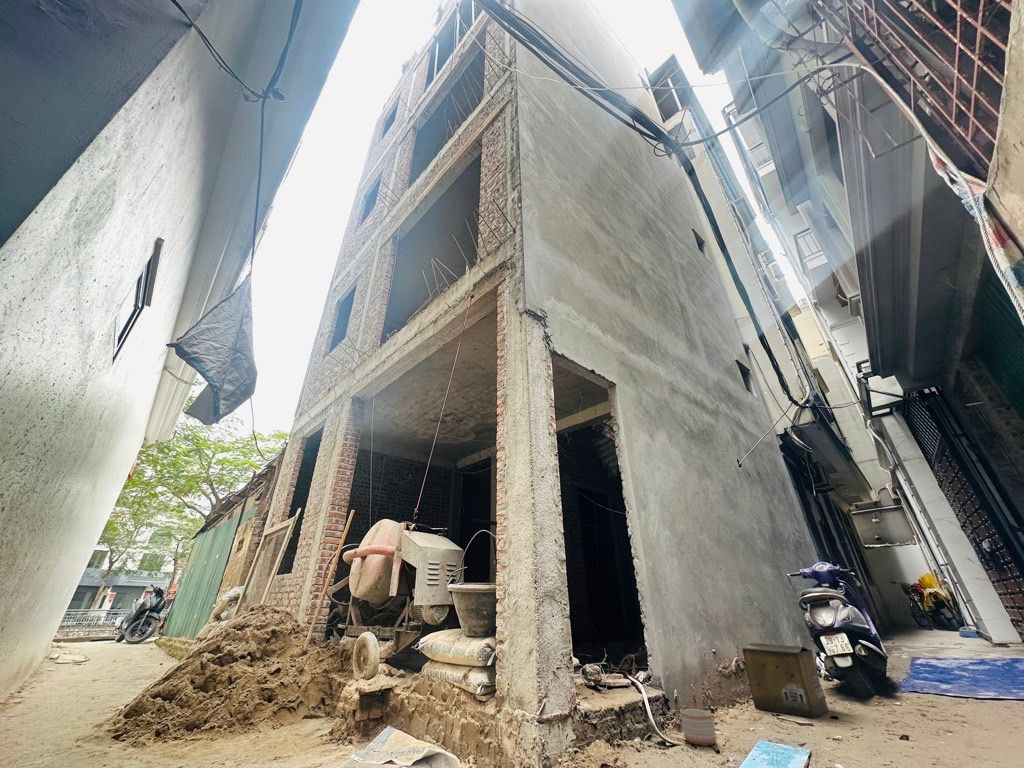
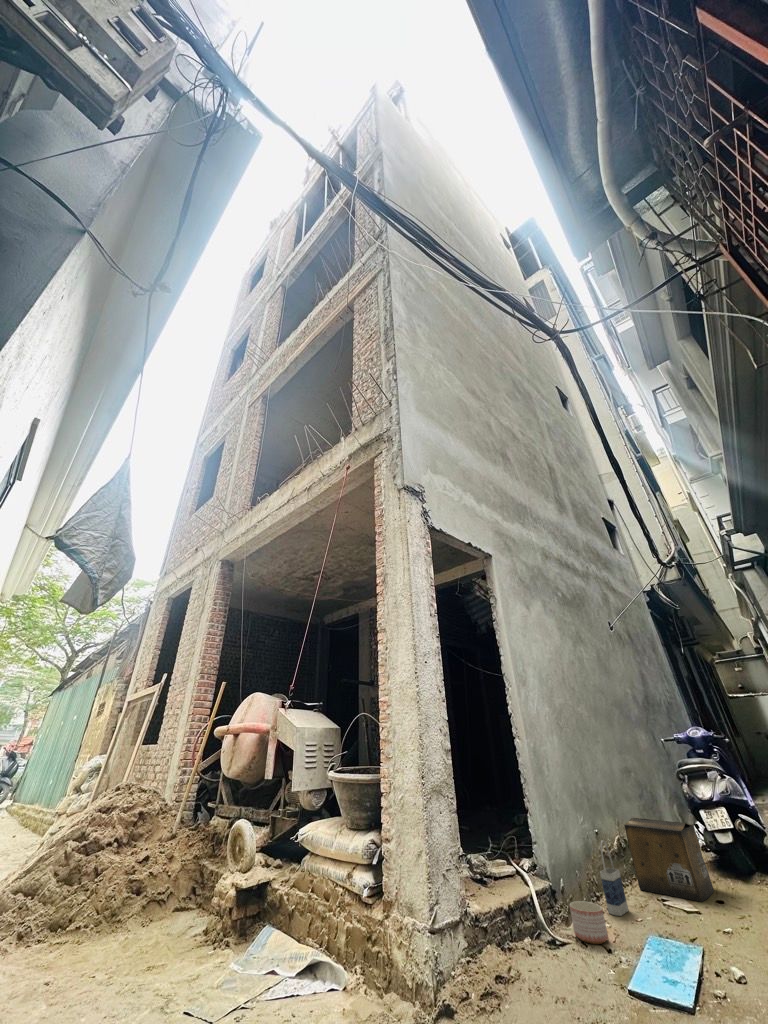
bag: none [714,658,741,727] -> present [600,840,629,916]

